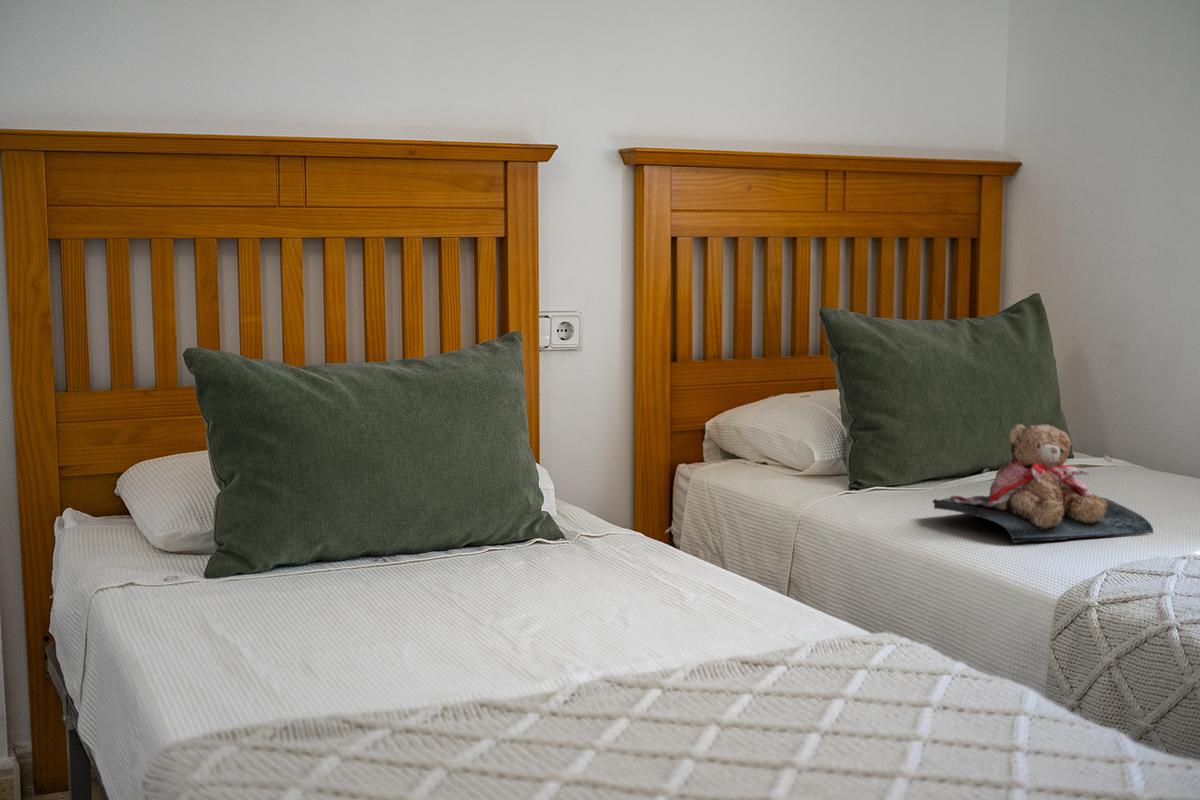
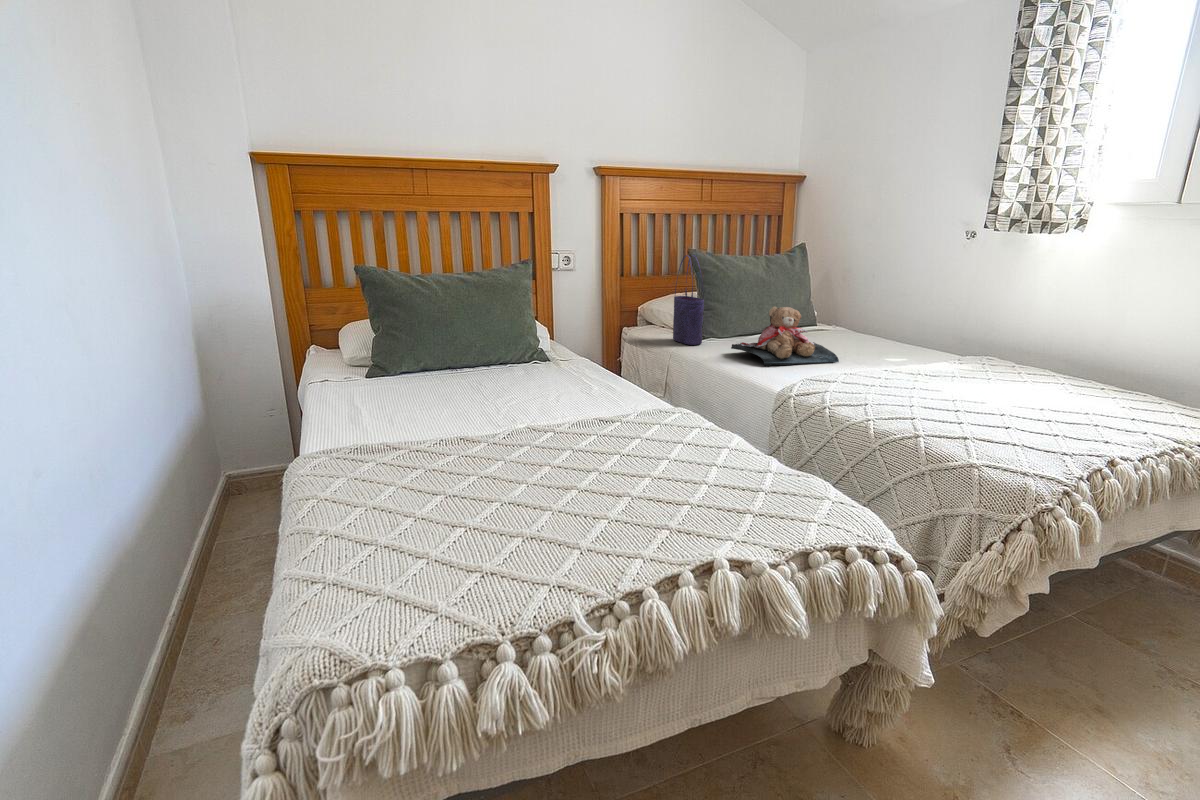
tote bag: none [798,322,866,501] -> present [673,255,704,345]

